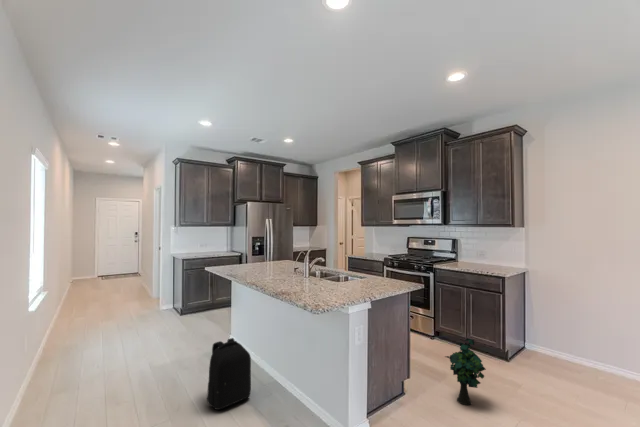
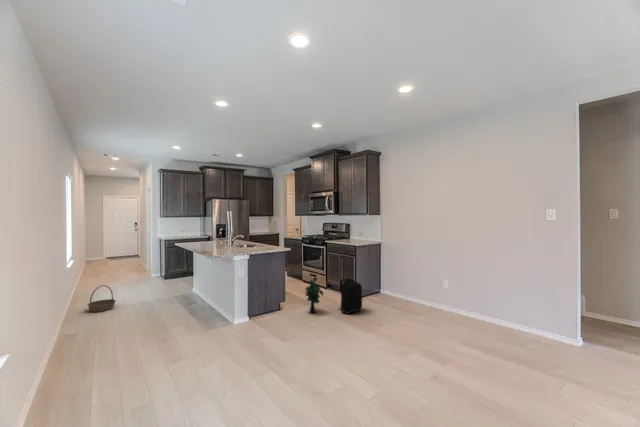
backpack: present [207,338,251,410] -> present [340,278,362,313]
basket: none [60,344,110,395] -> present [88,285,116,312]

